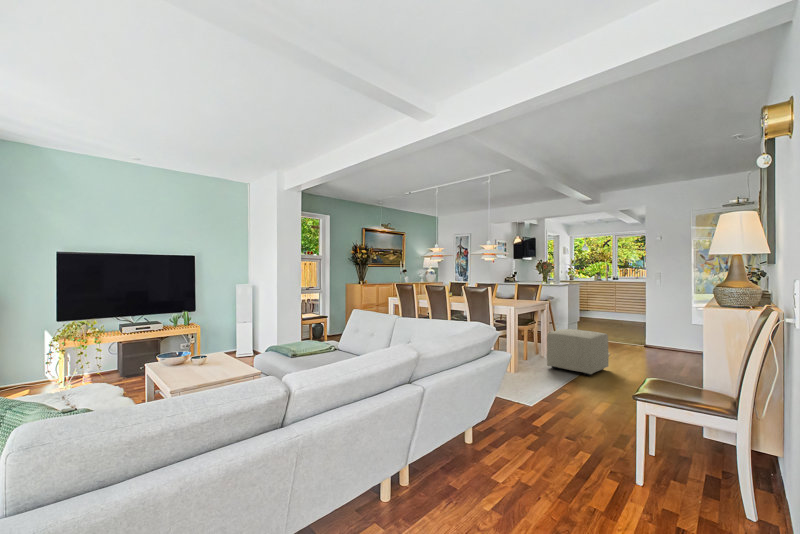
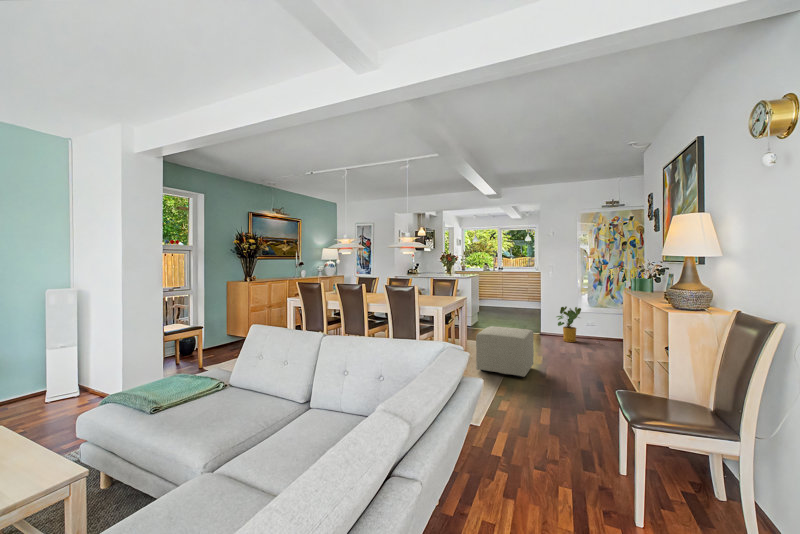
house plant: none [652,317,687,355] -> present [557,307,581,342]

